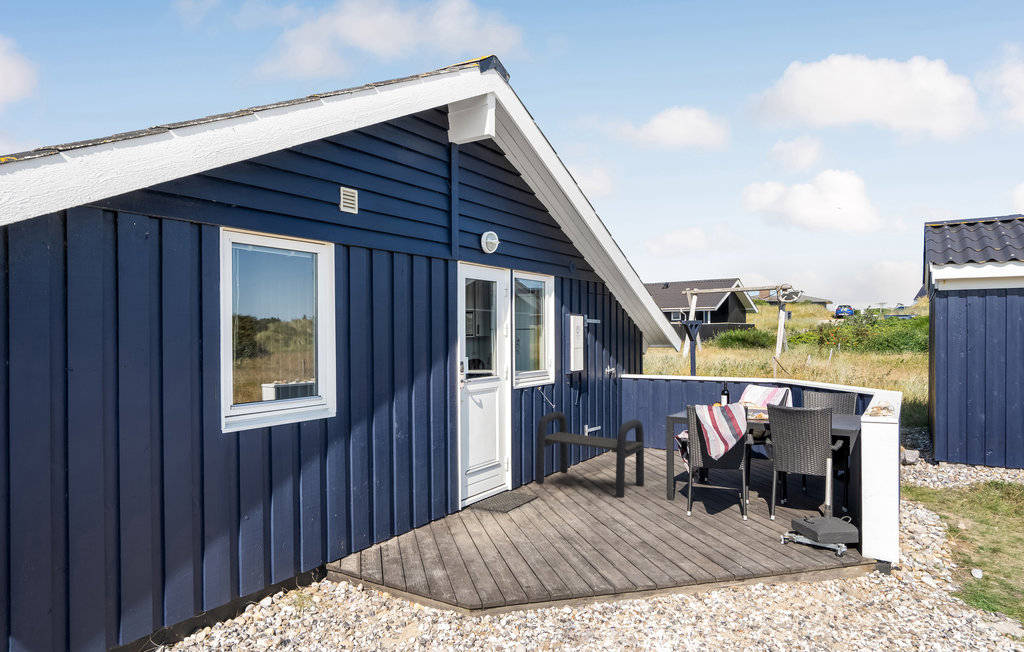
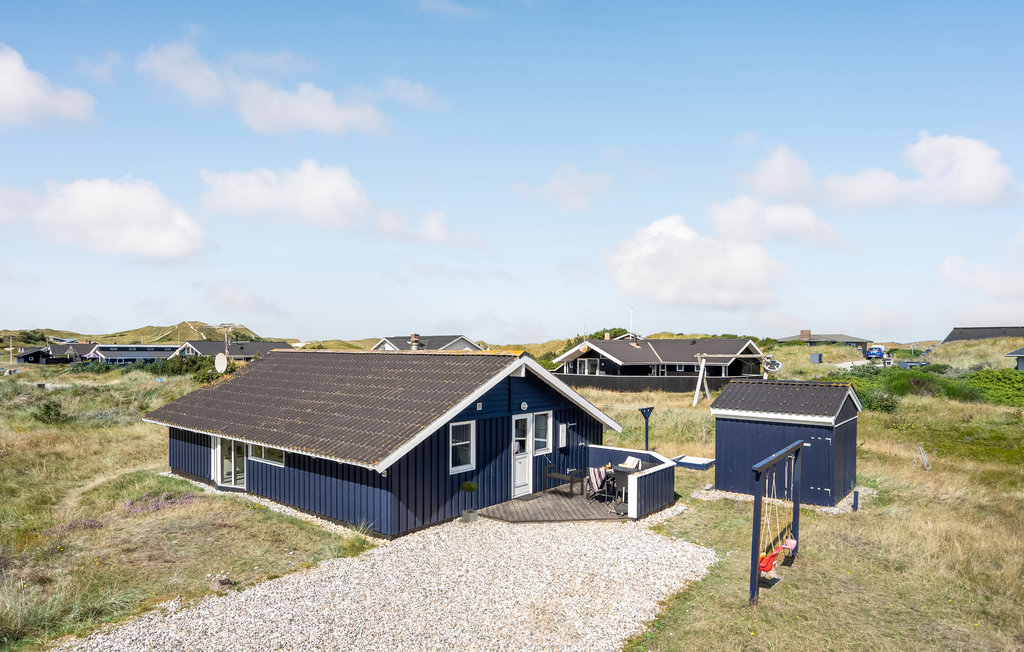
potted tree: none [260,458,335,623] -> present [461,482,478,522]

